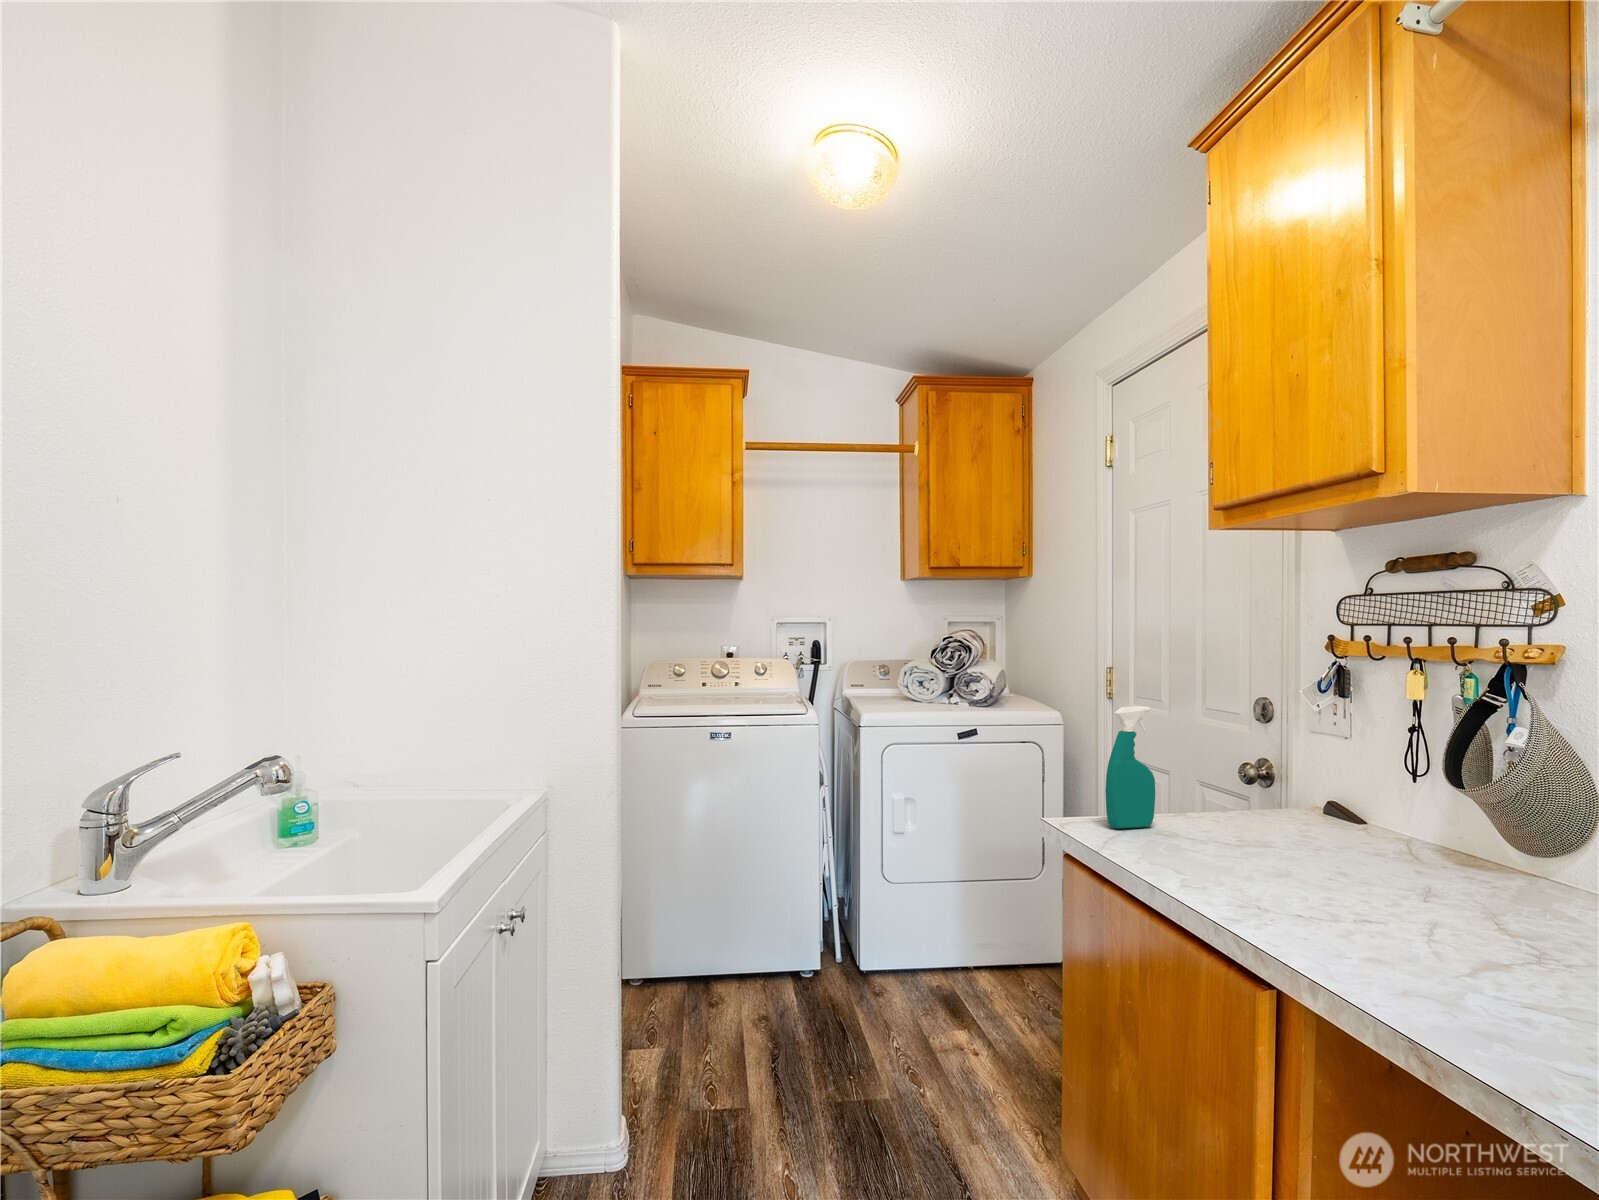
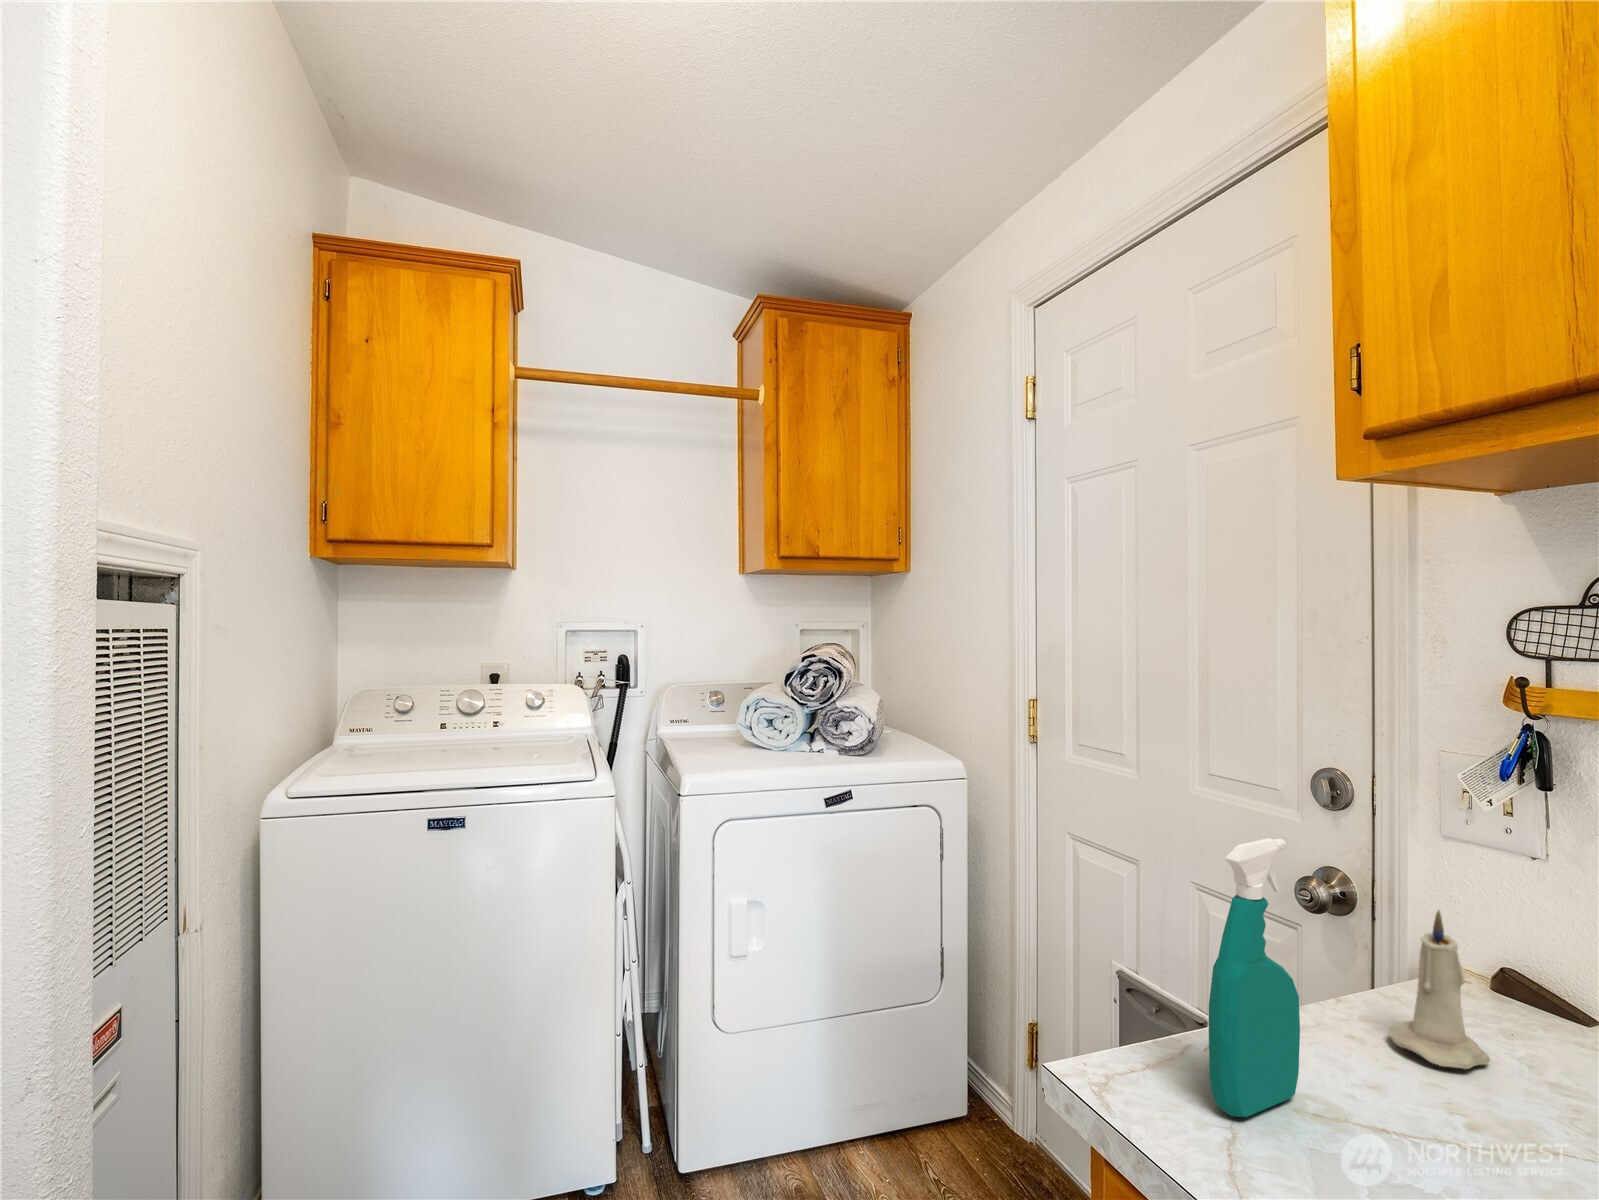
candle: none [1225,750,1273,826] -> present [1389,911,1490,1069]

